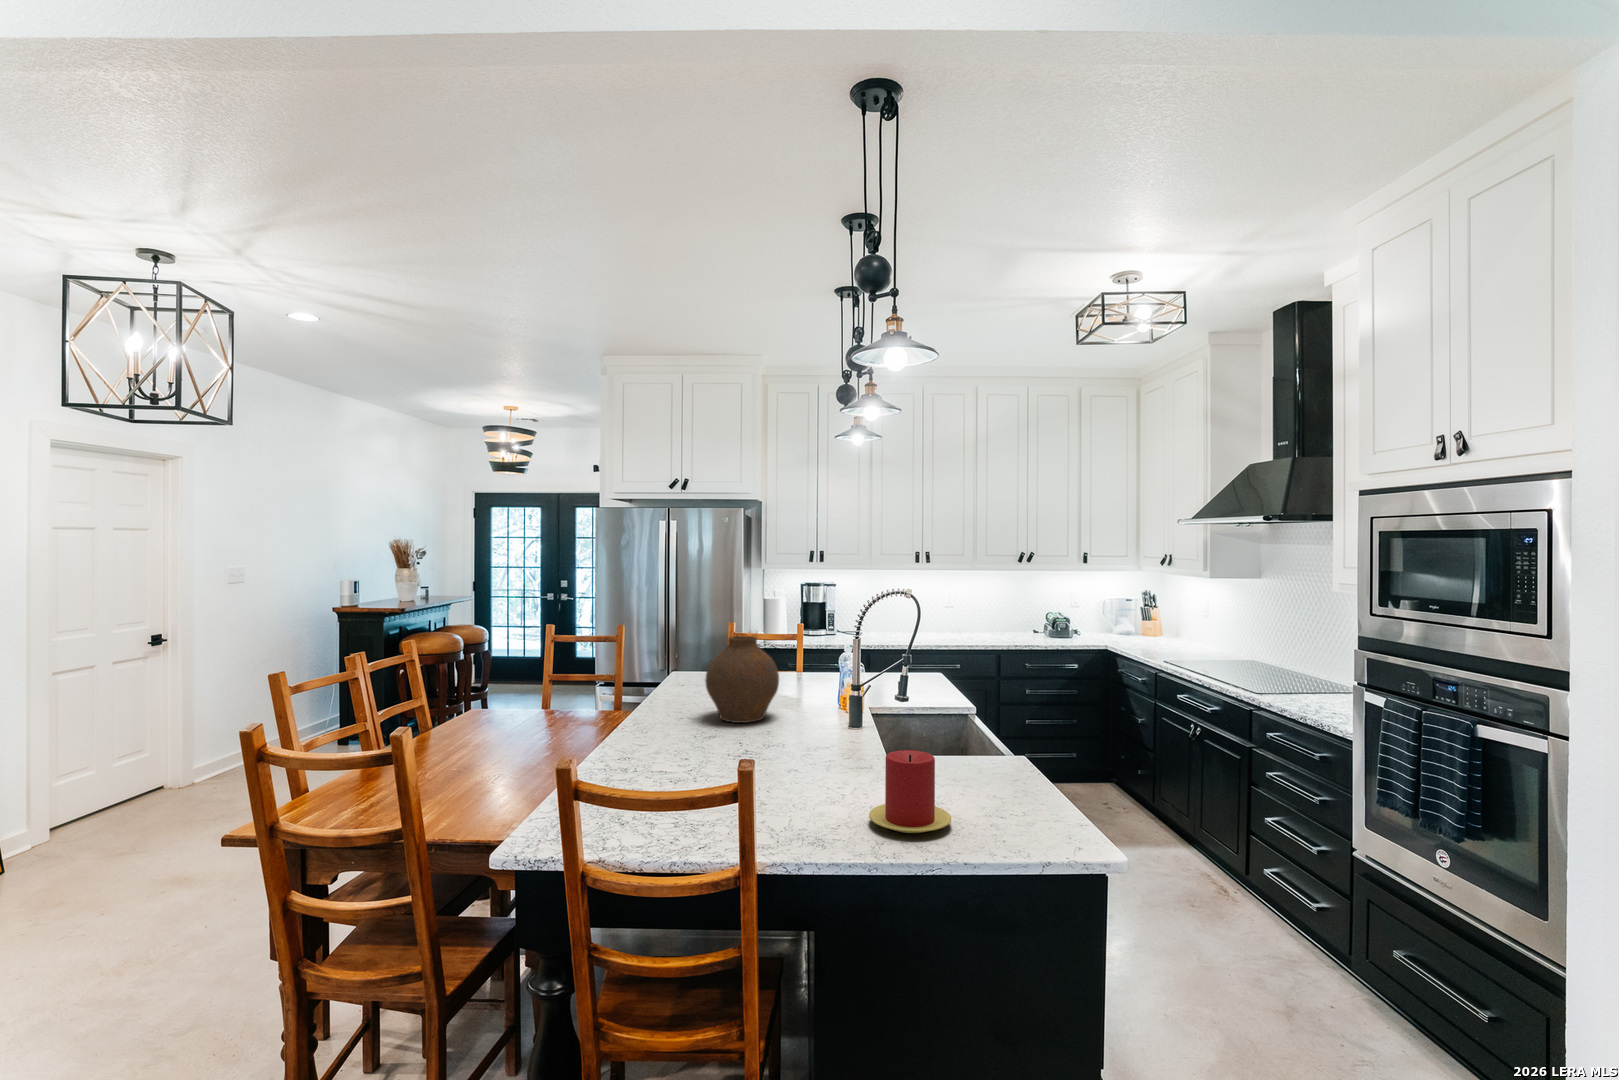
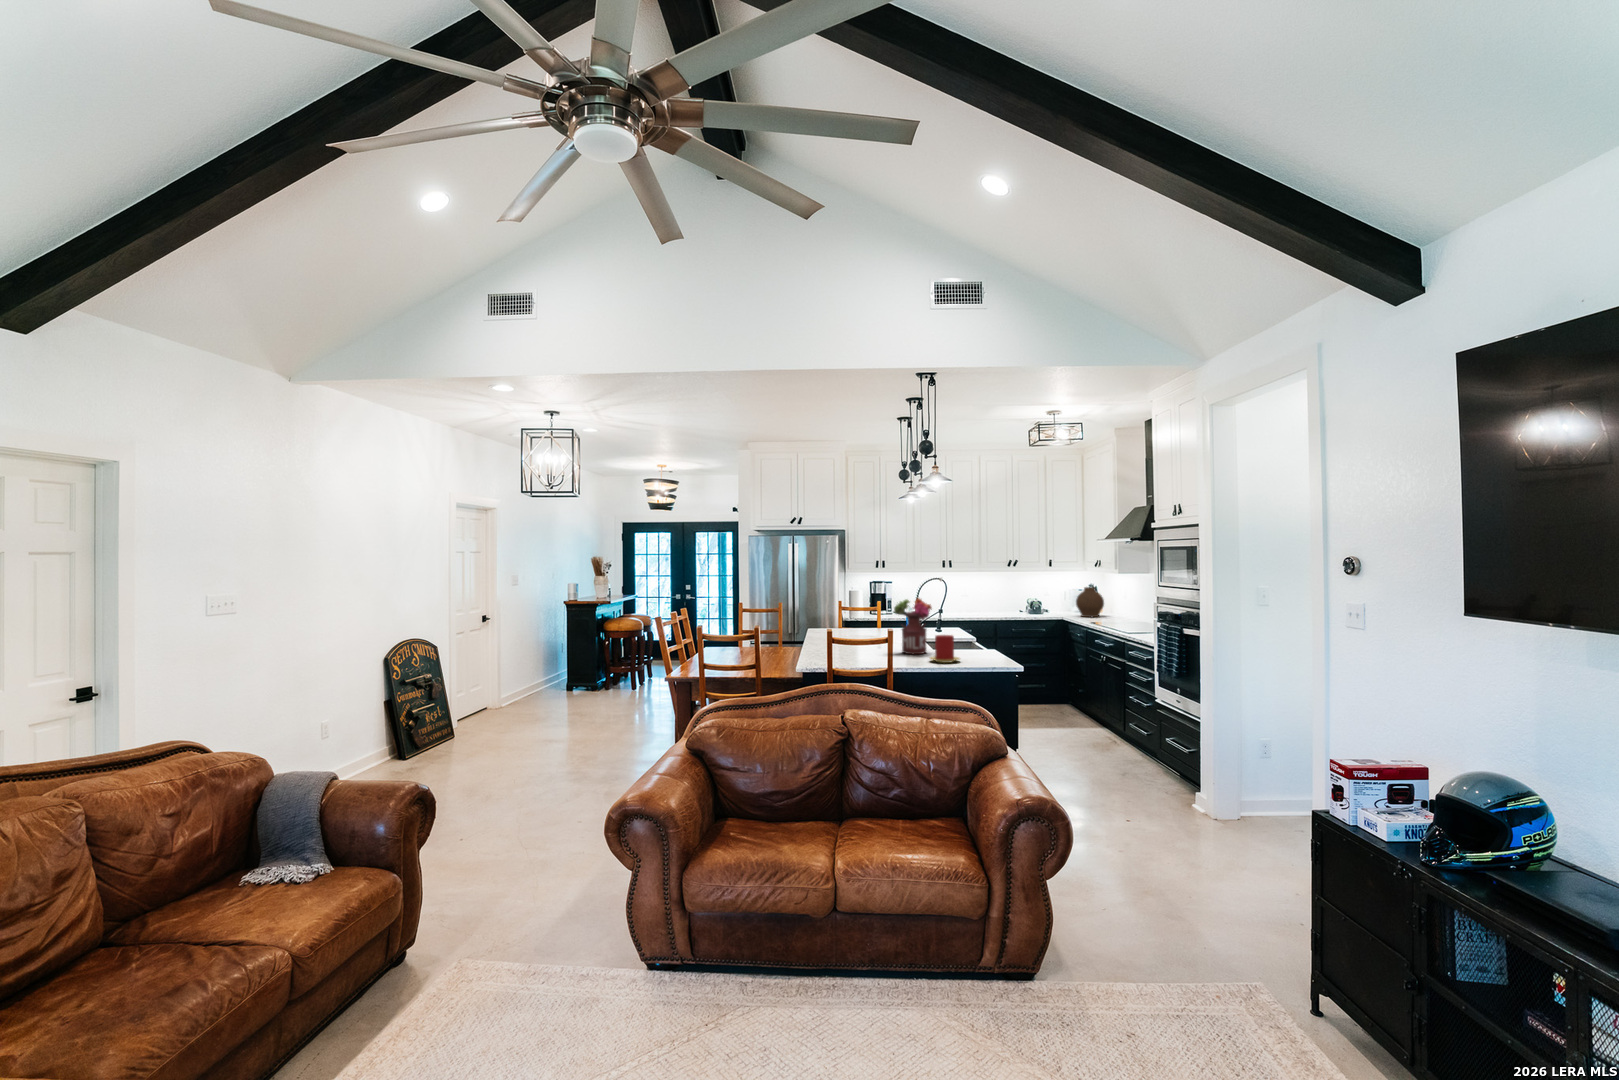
vase: present [705,636,779,723] -> present [1076,587,1104,617]
flower arrangement: none [792,642,884,781] -> present [894,598,932,654]

